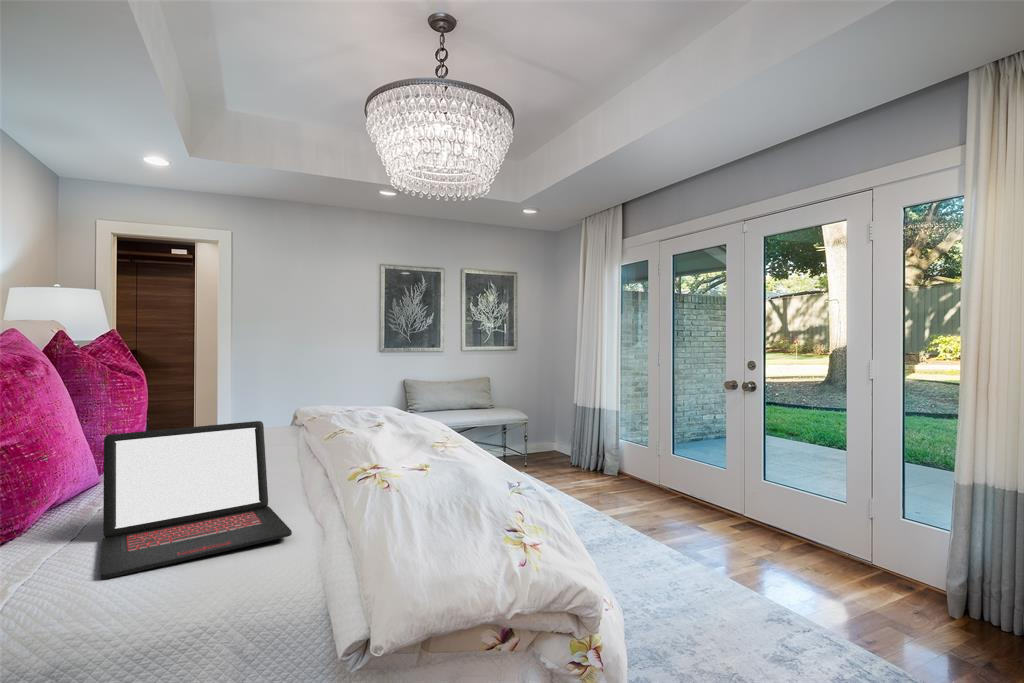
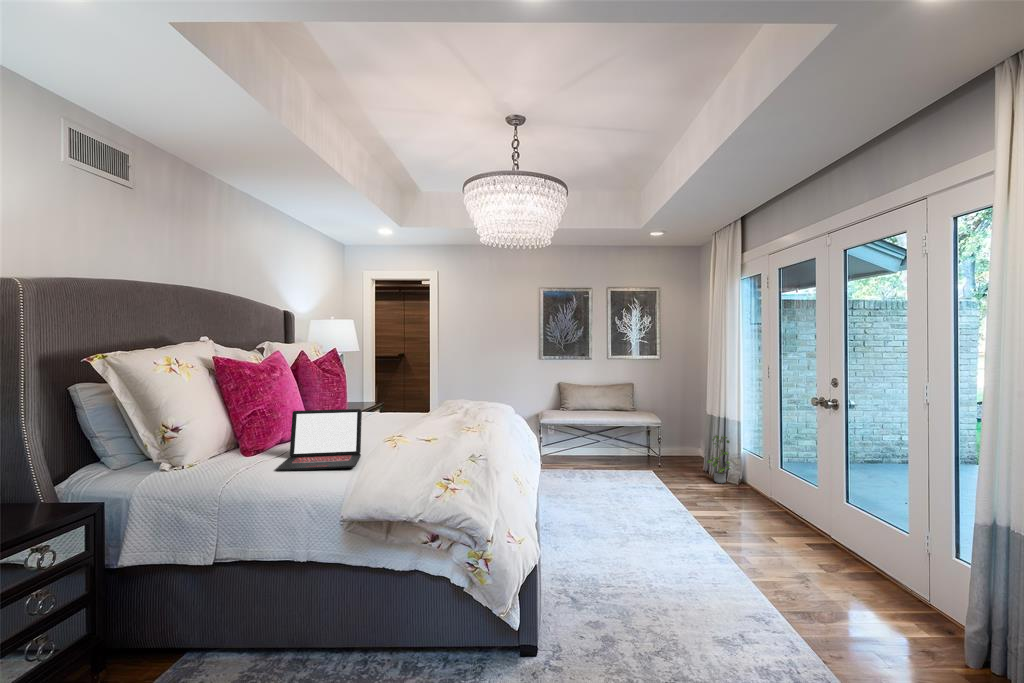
potted plant: none [585,426,614,477] -> present [707,435,731,483]

